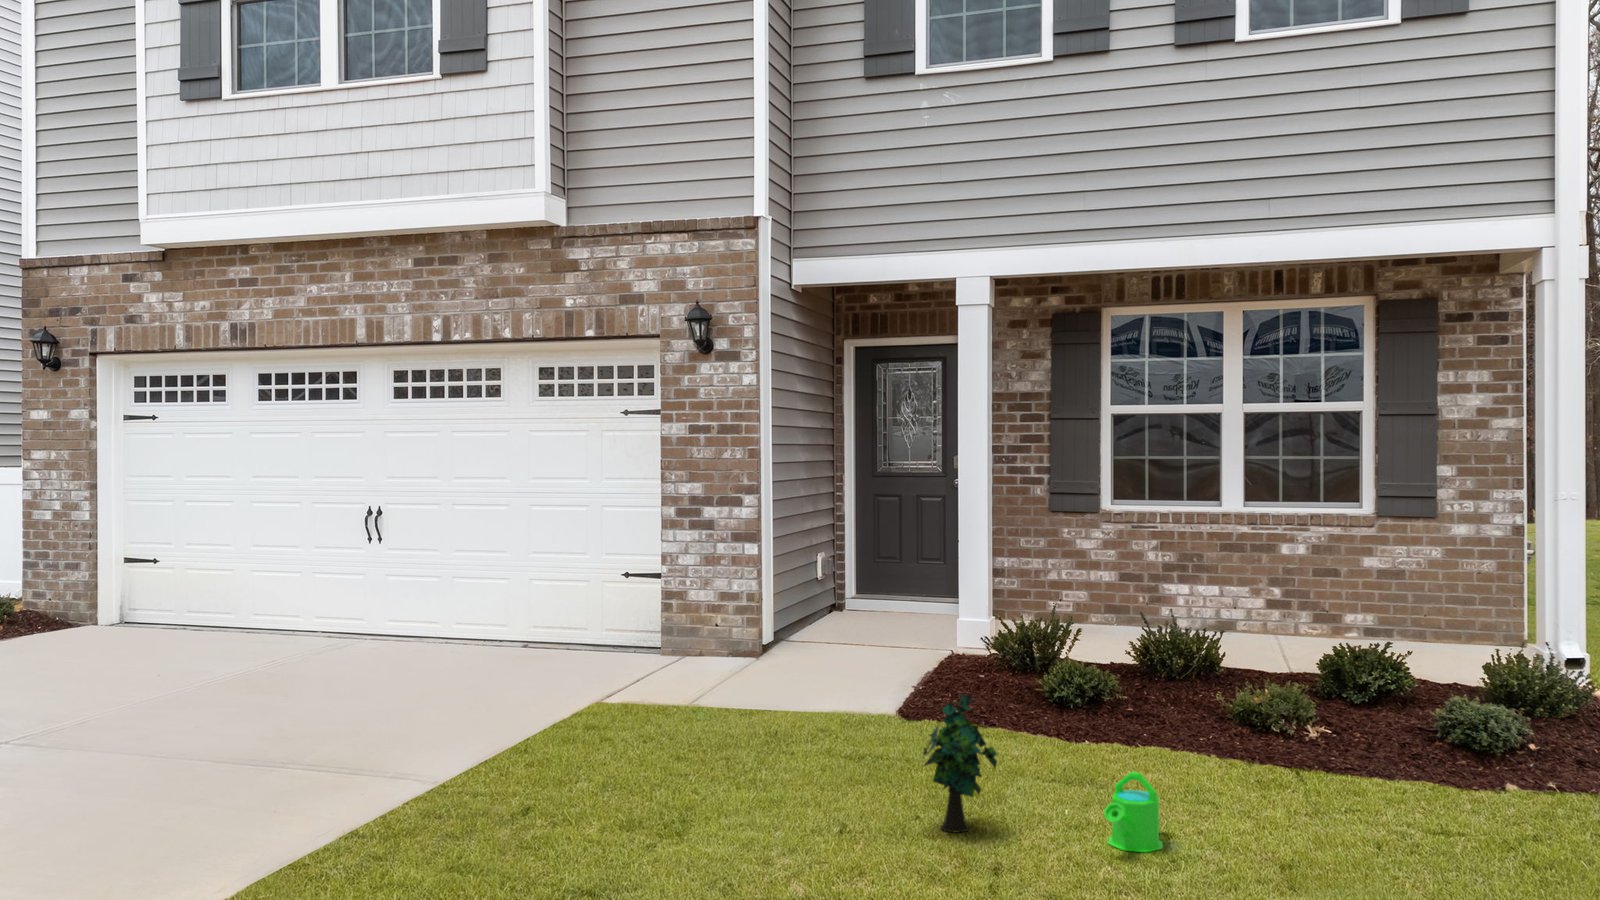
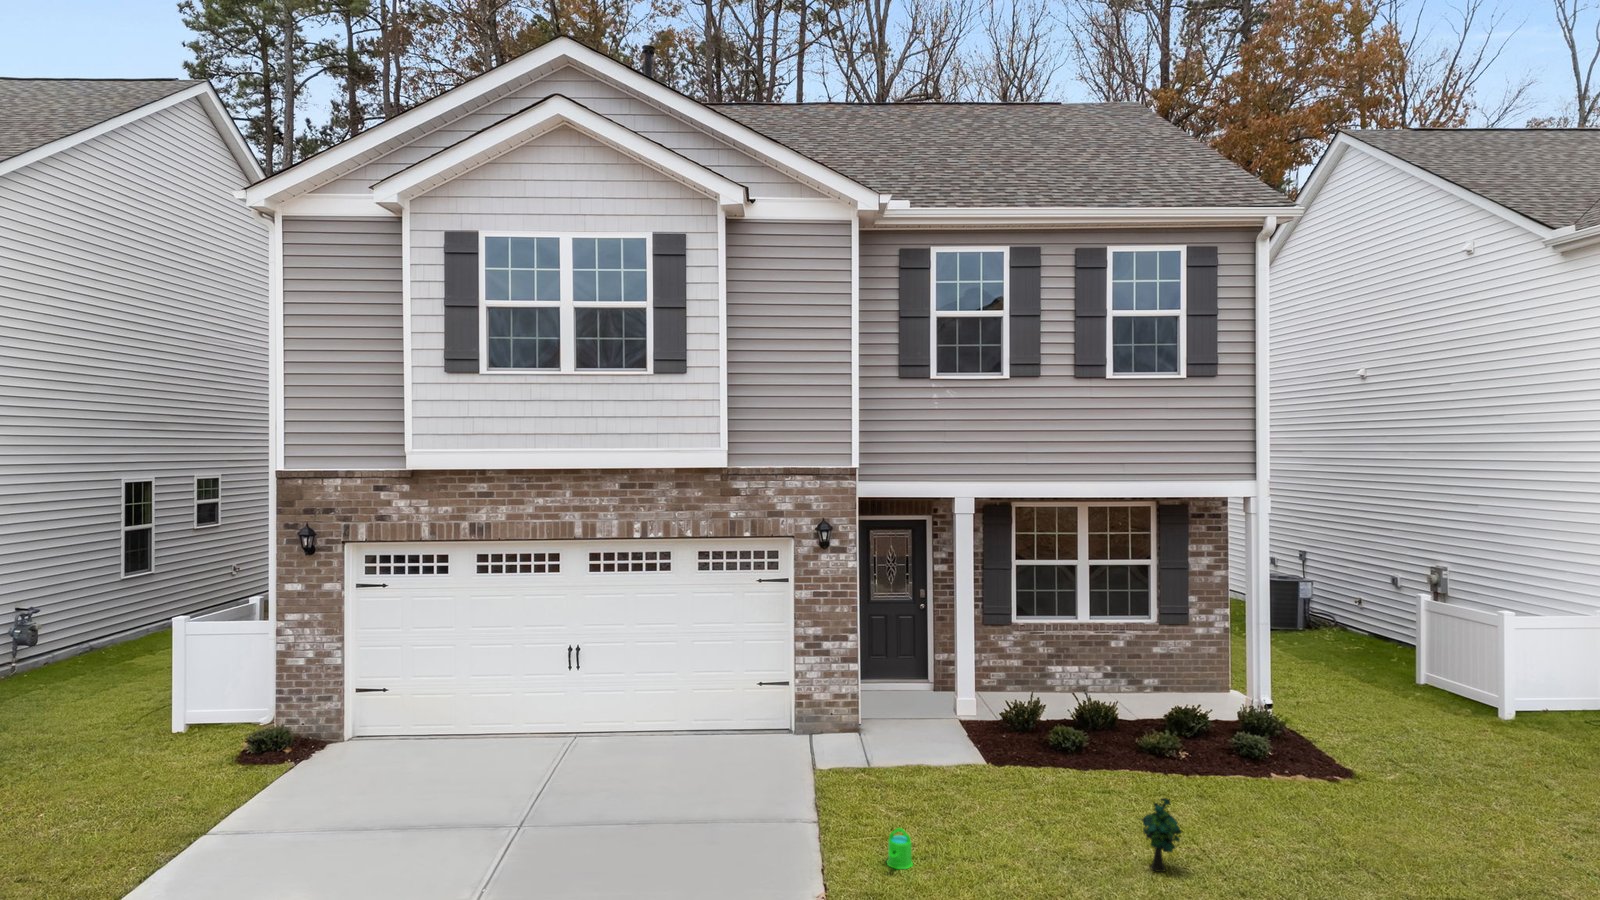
watering can: present [1104,772,1163,852] -> present [887,828,913,869]

